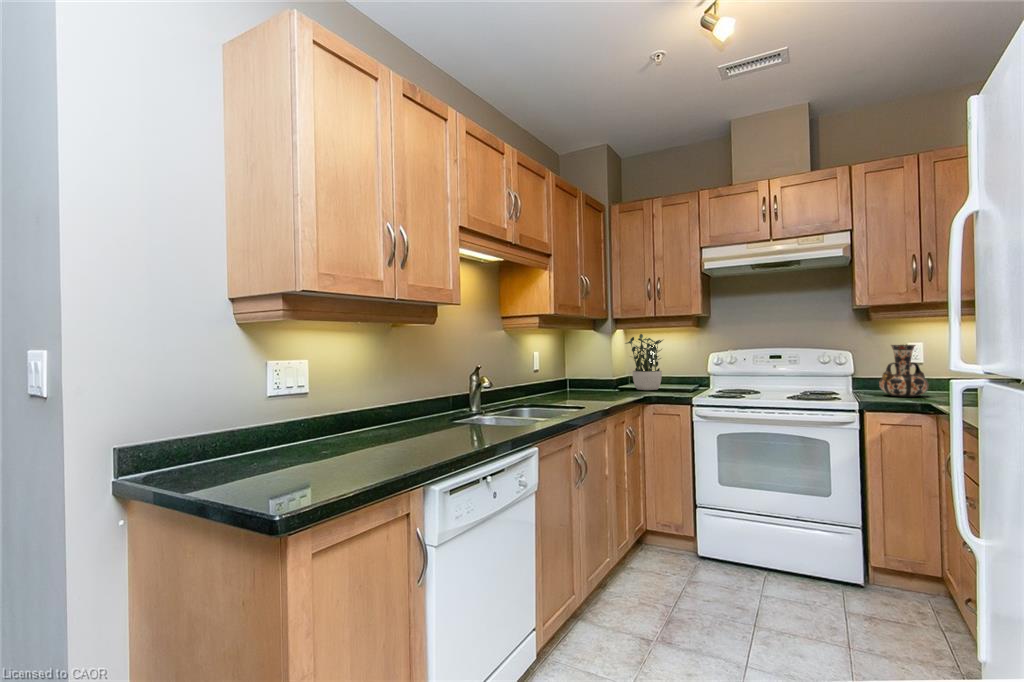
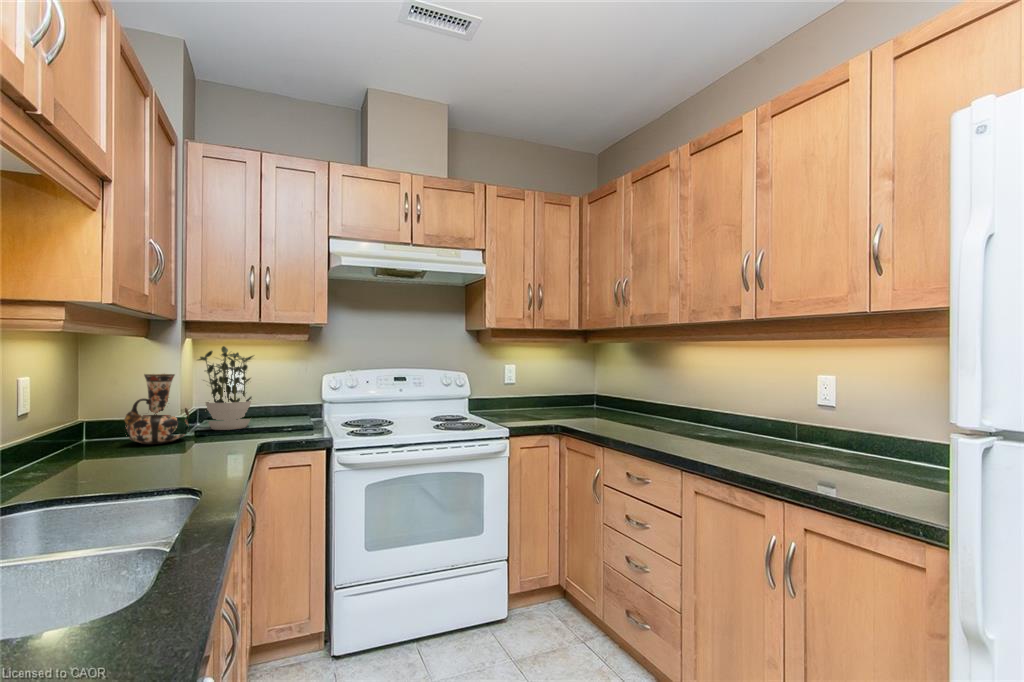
decorative vase: present [879,345,928,397] -> present [124,374,189,444]

